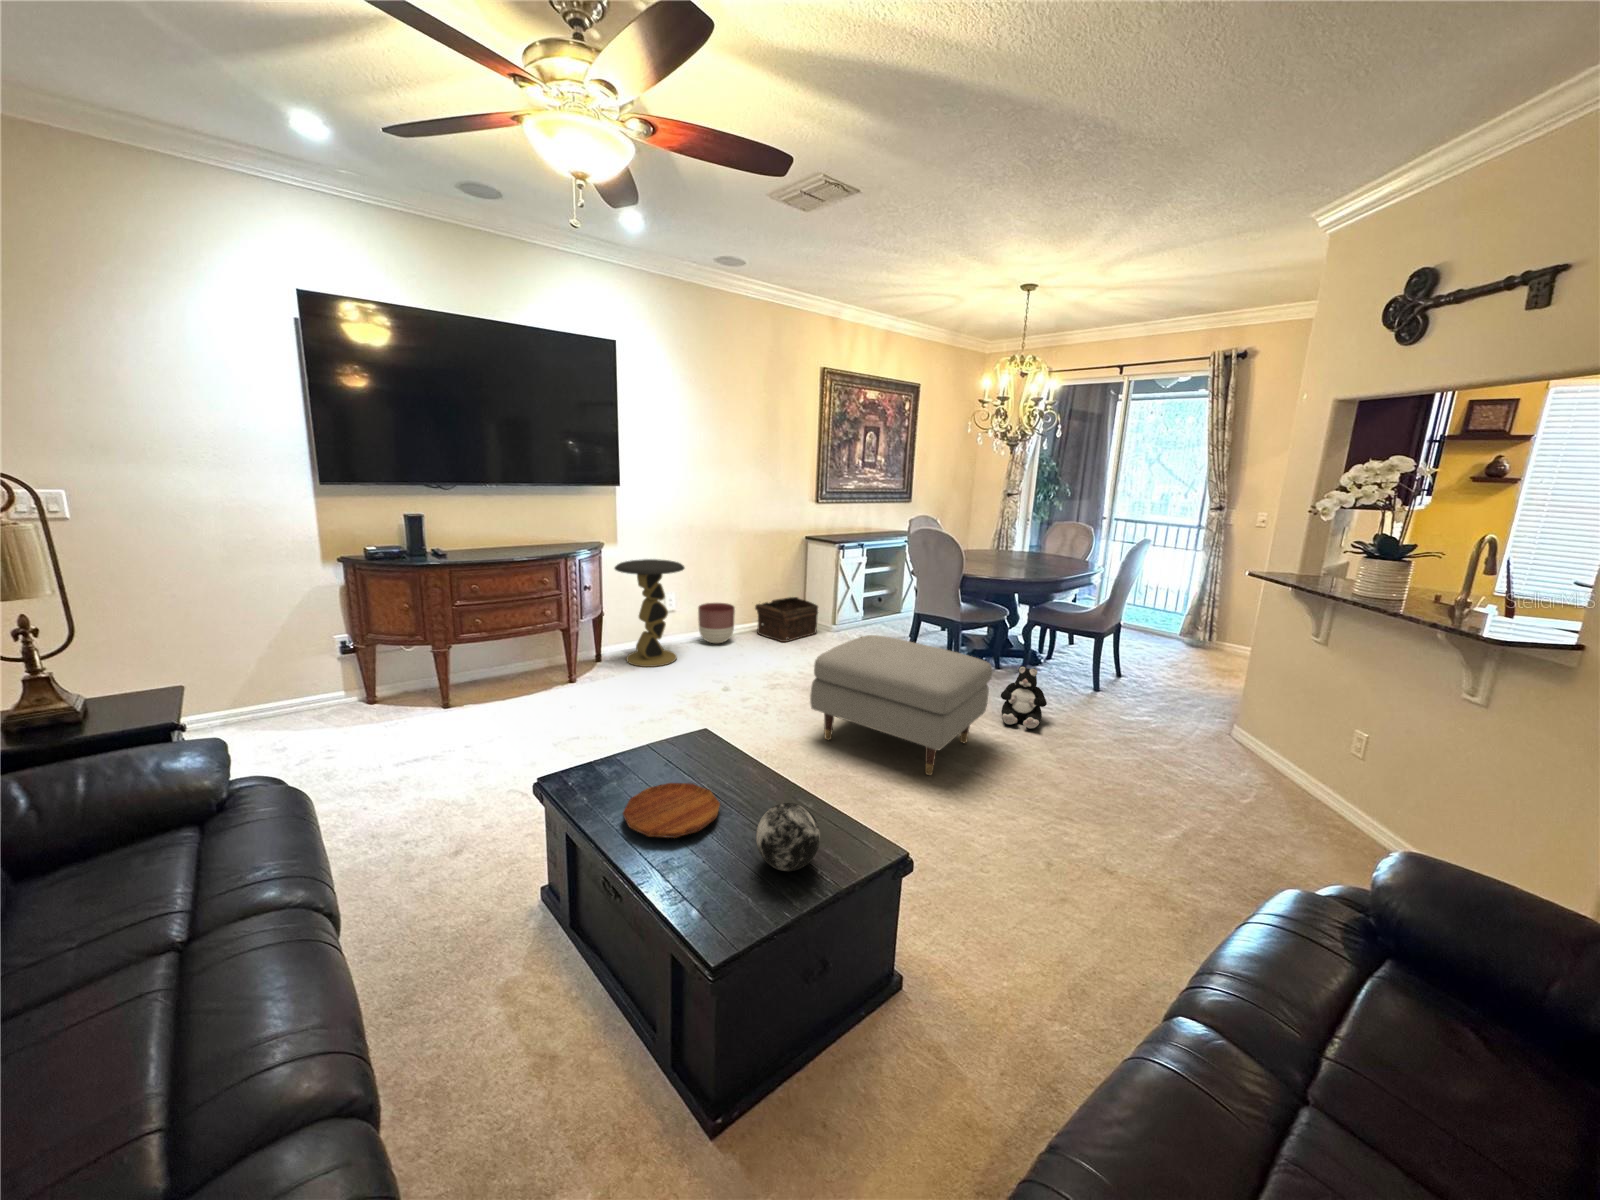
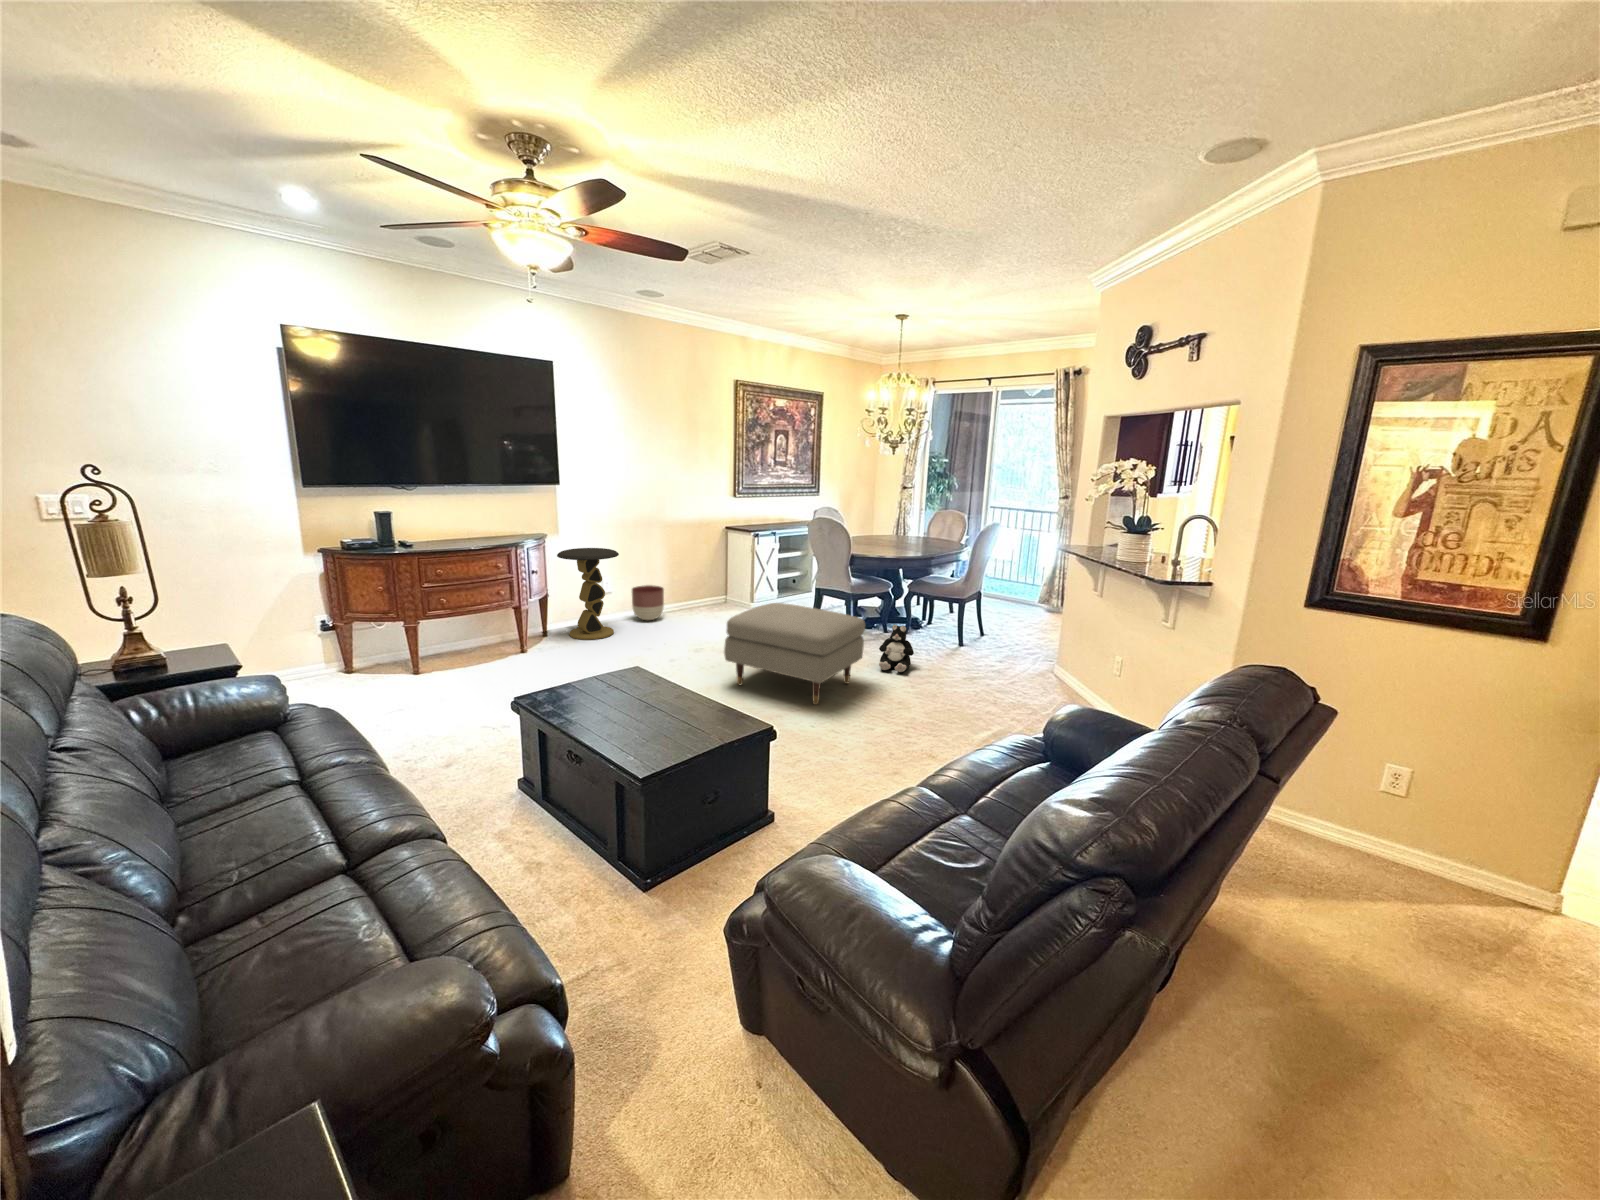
basket: present [755,597,818,642] -> none [679,579,738,618]
tray: present [623,783,720,838] -> none [584,691,651,718]
decorative orb: present [756,803,820,871] -> none [674,689,715,730]

